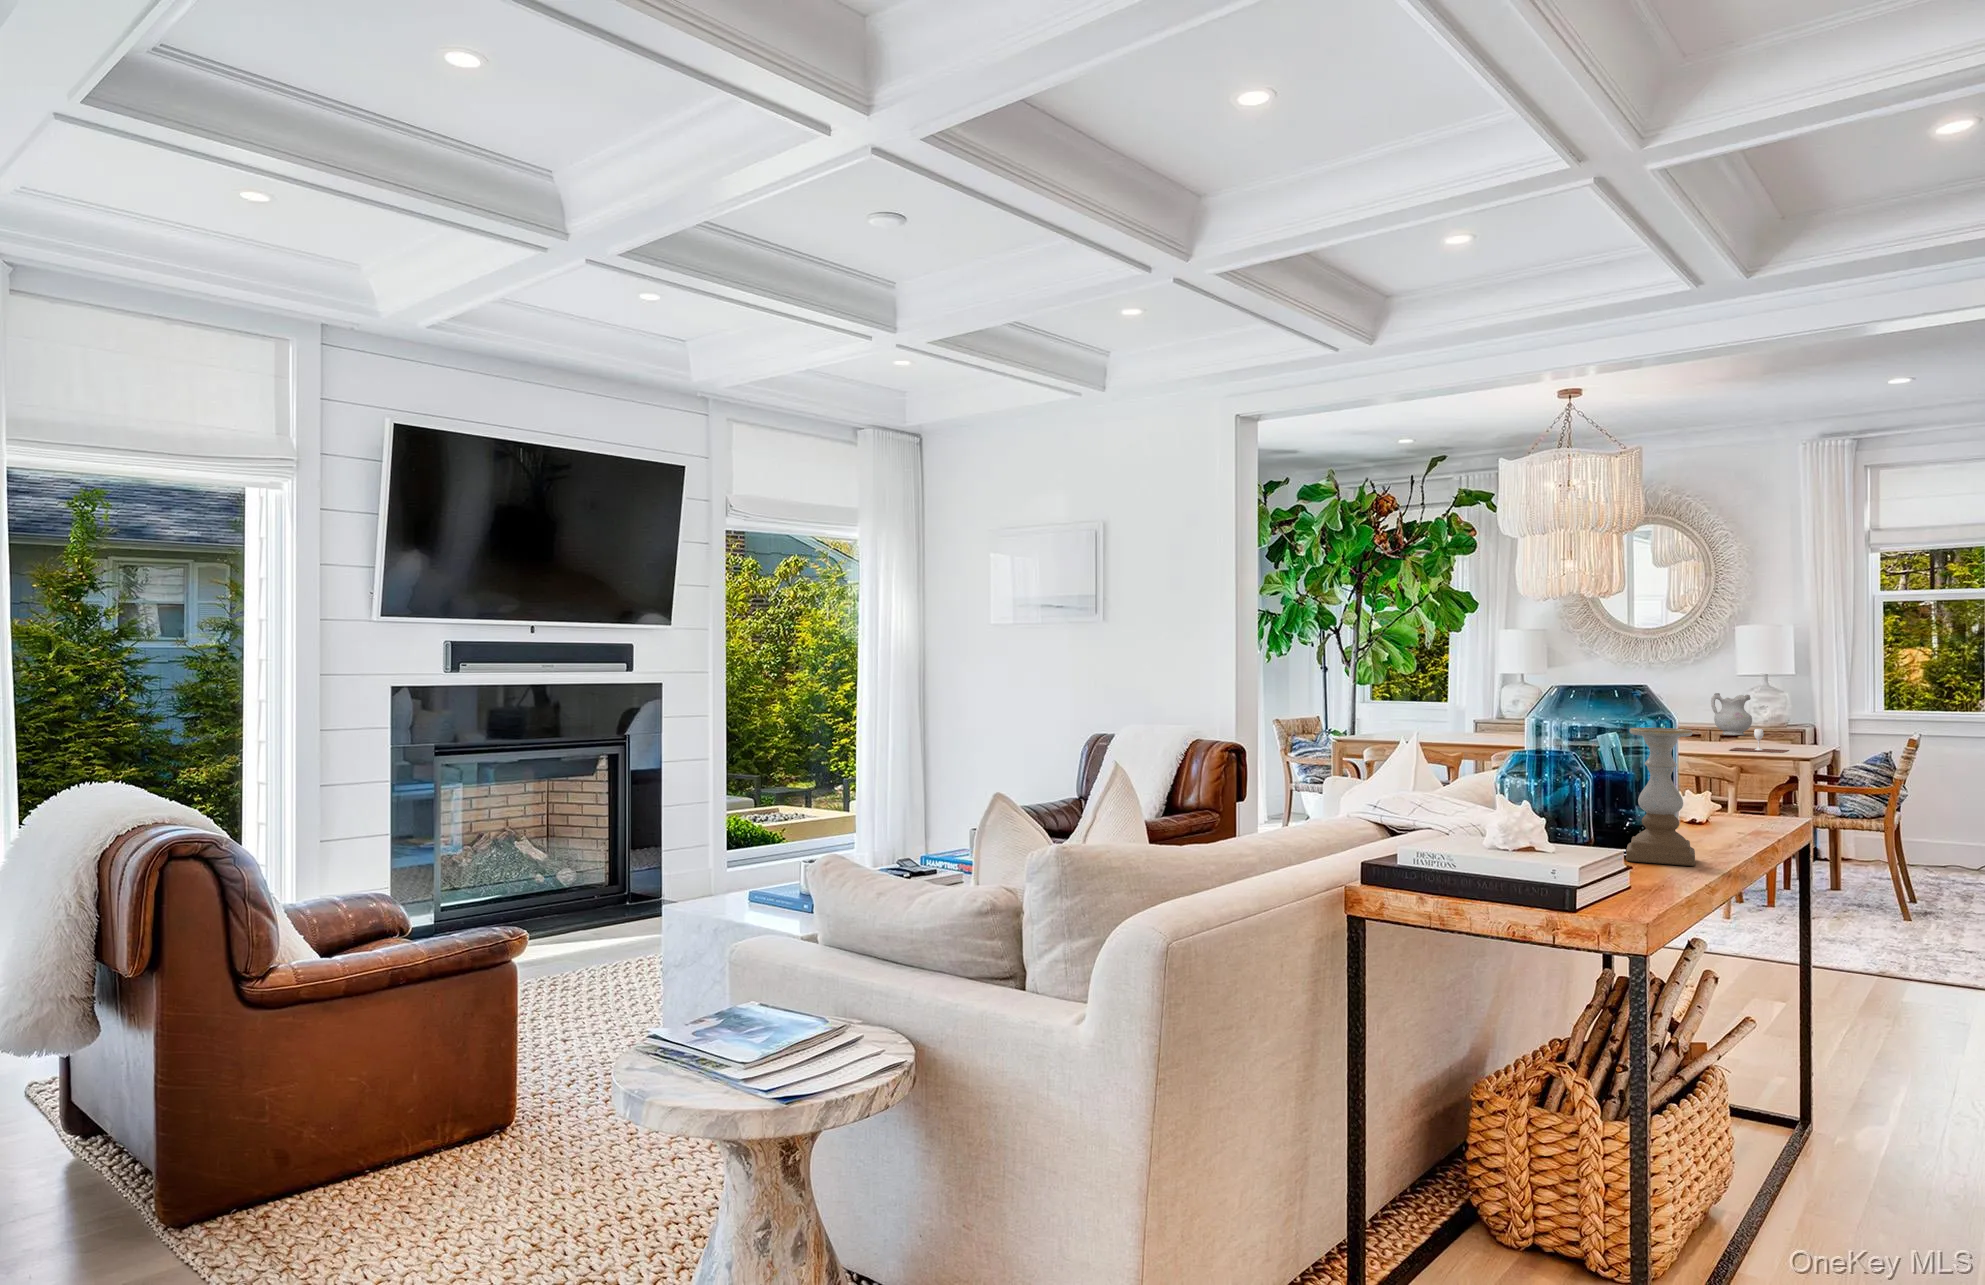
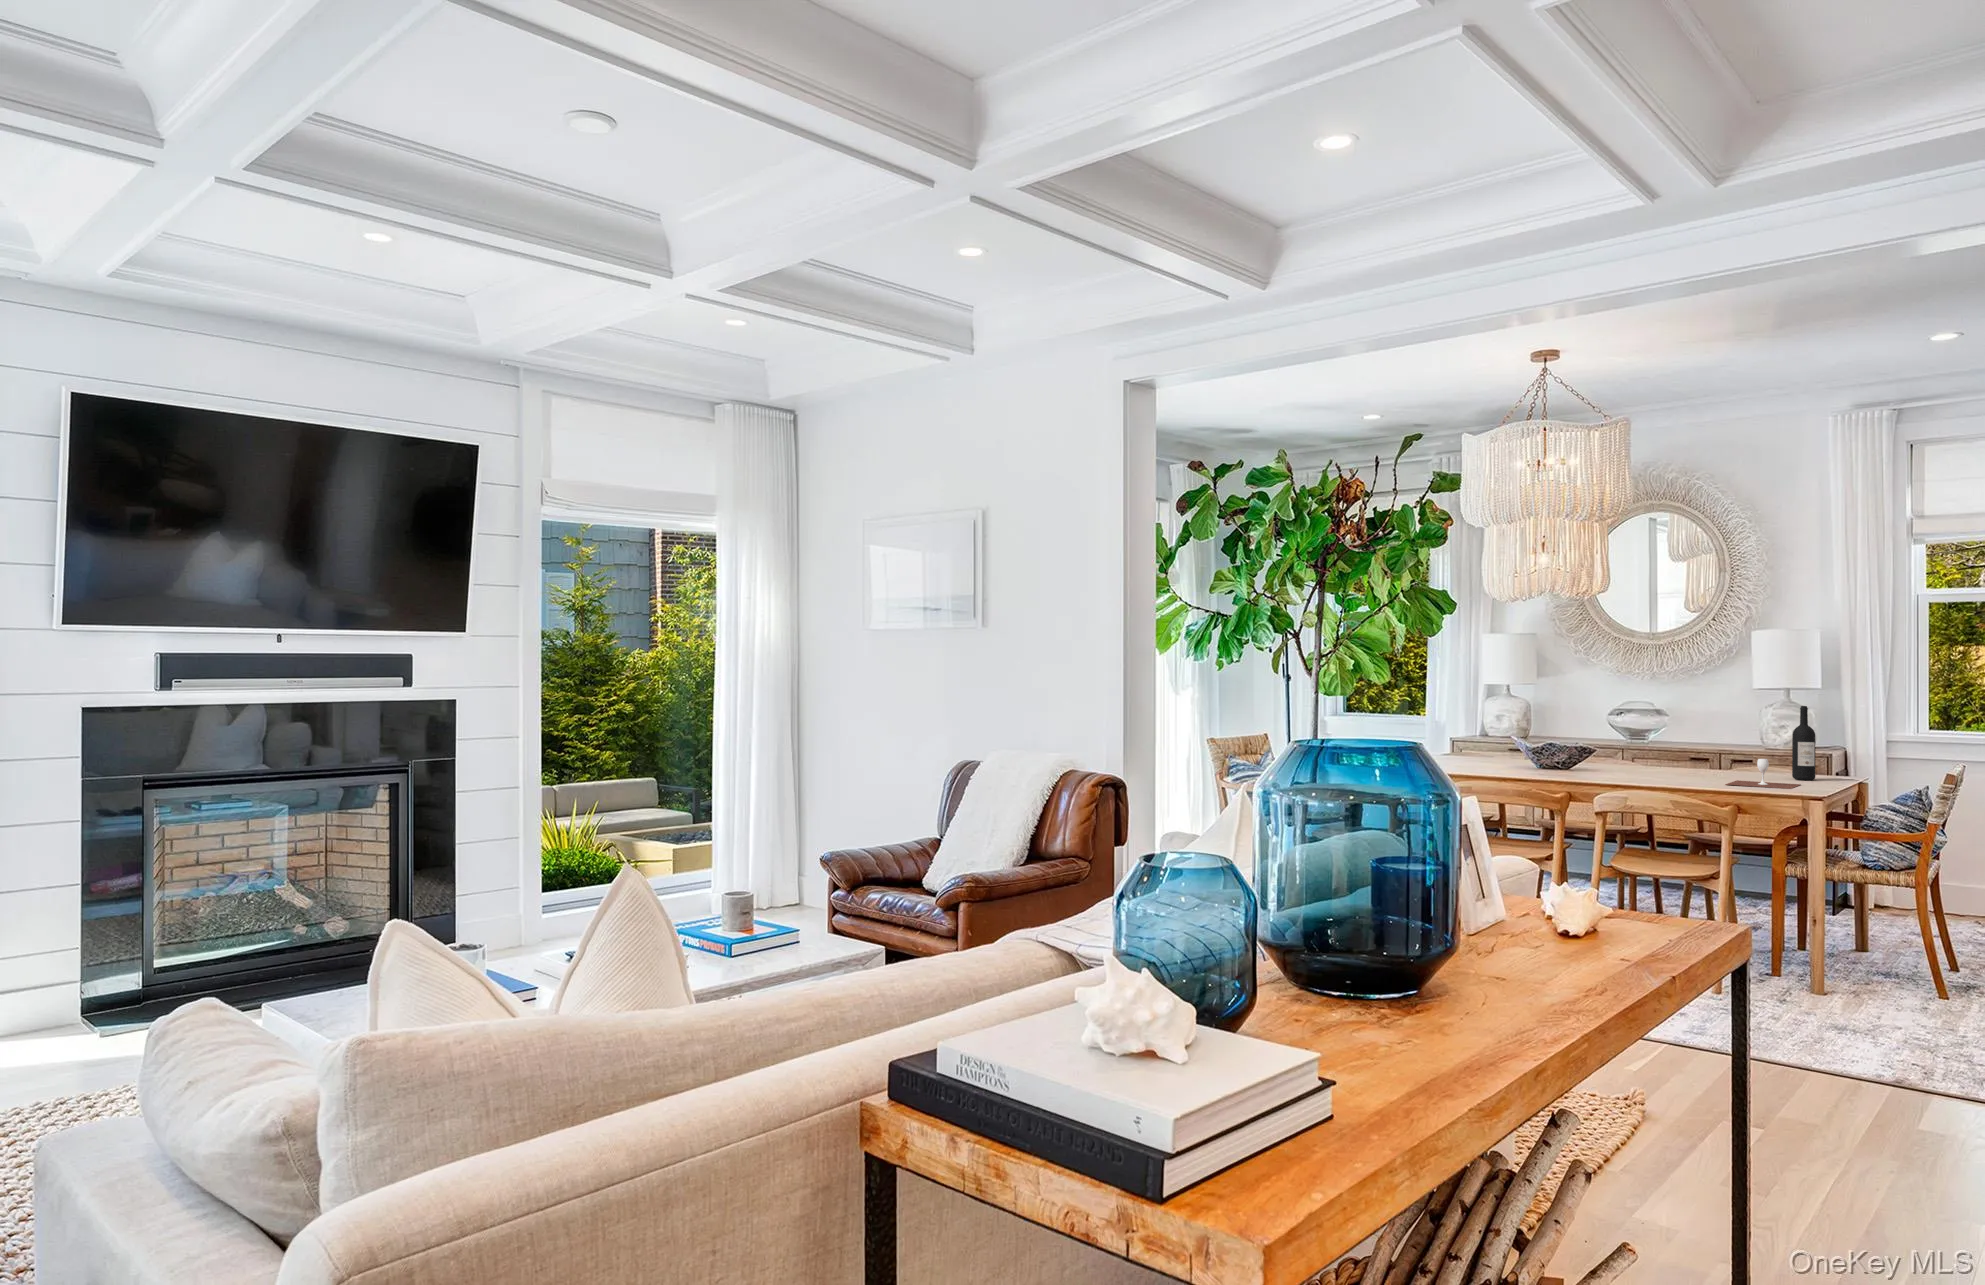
wine bottle: none [1780,686,1799,747] -> present [1792,706,1815,780]
ceramic pitcher: present [1711,693,1752,735] -> none [1722,710,1771,760]
candle holder: present [1626,728,1695,866] -> none [1371,822,1487,1058]

